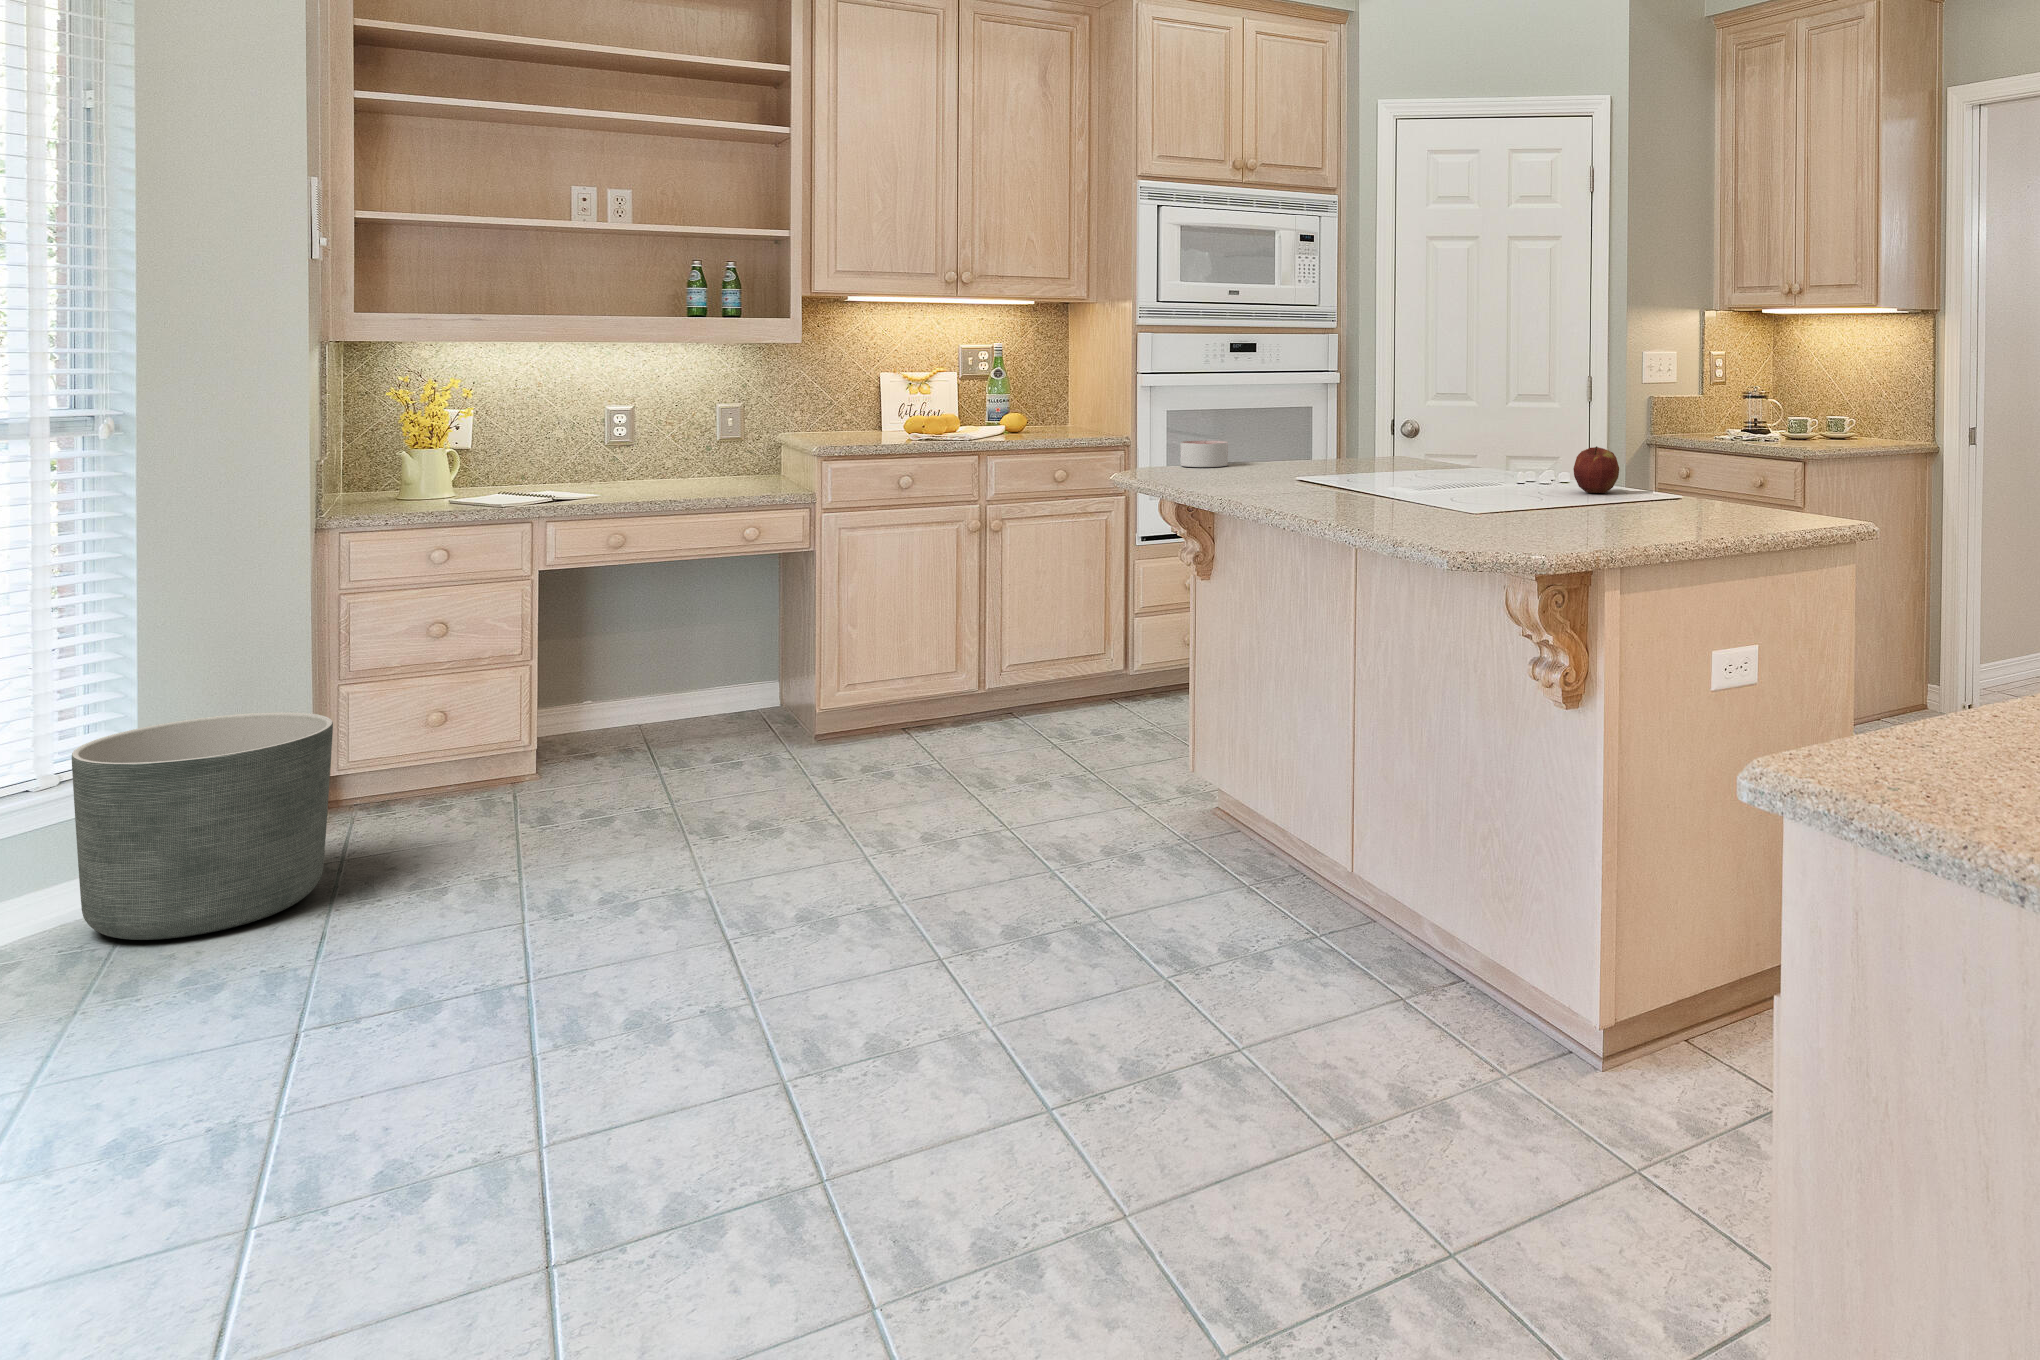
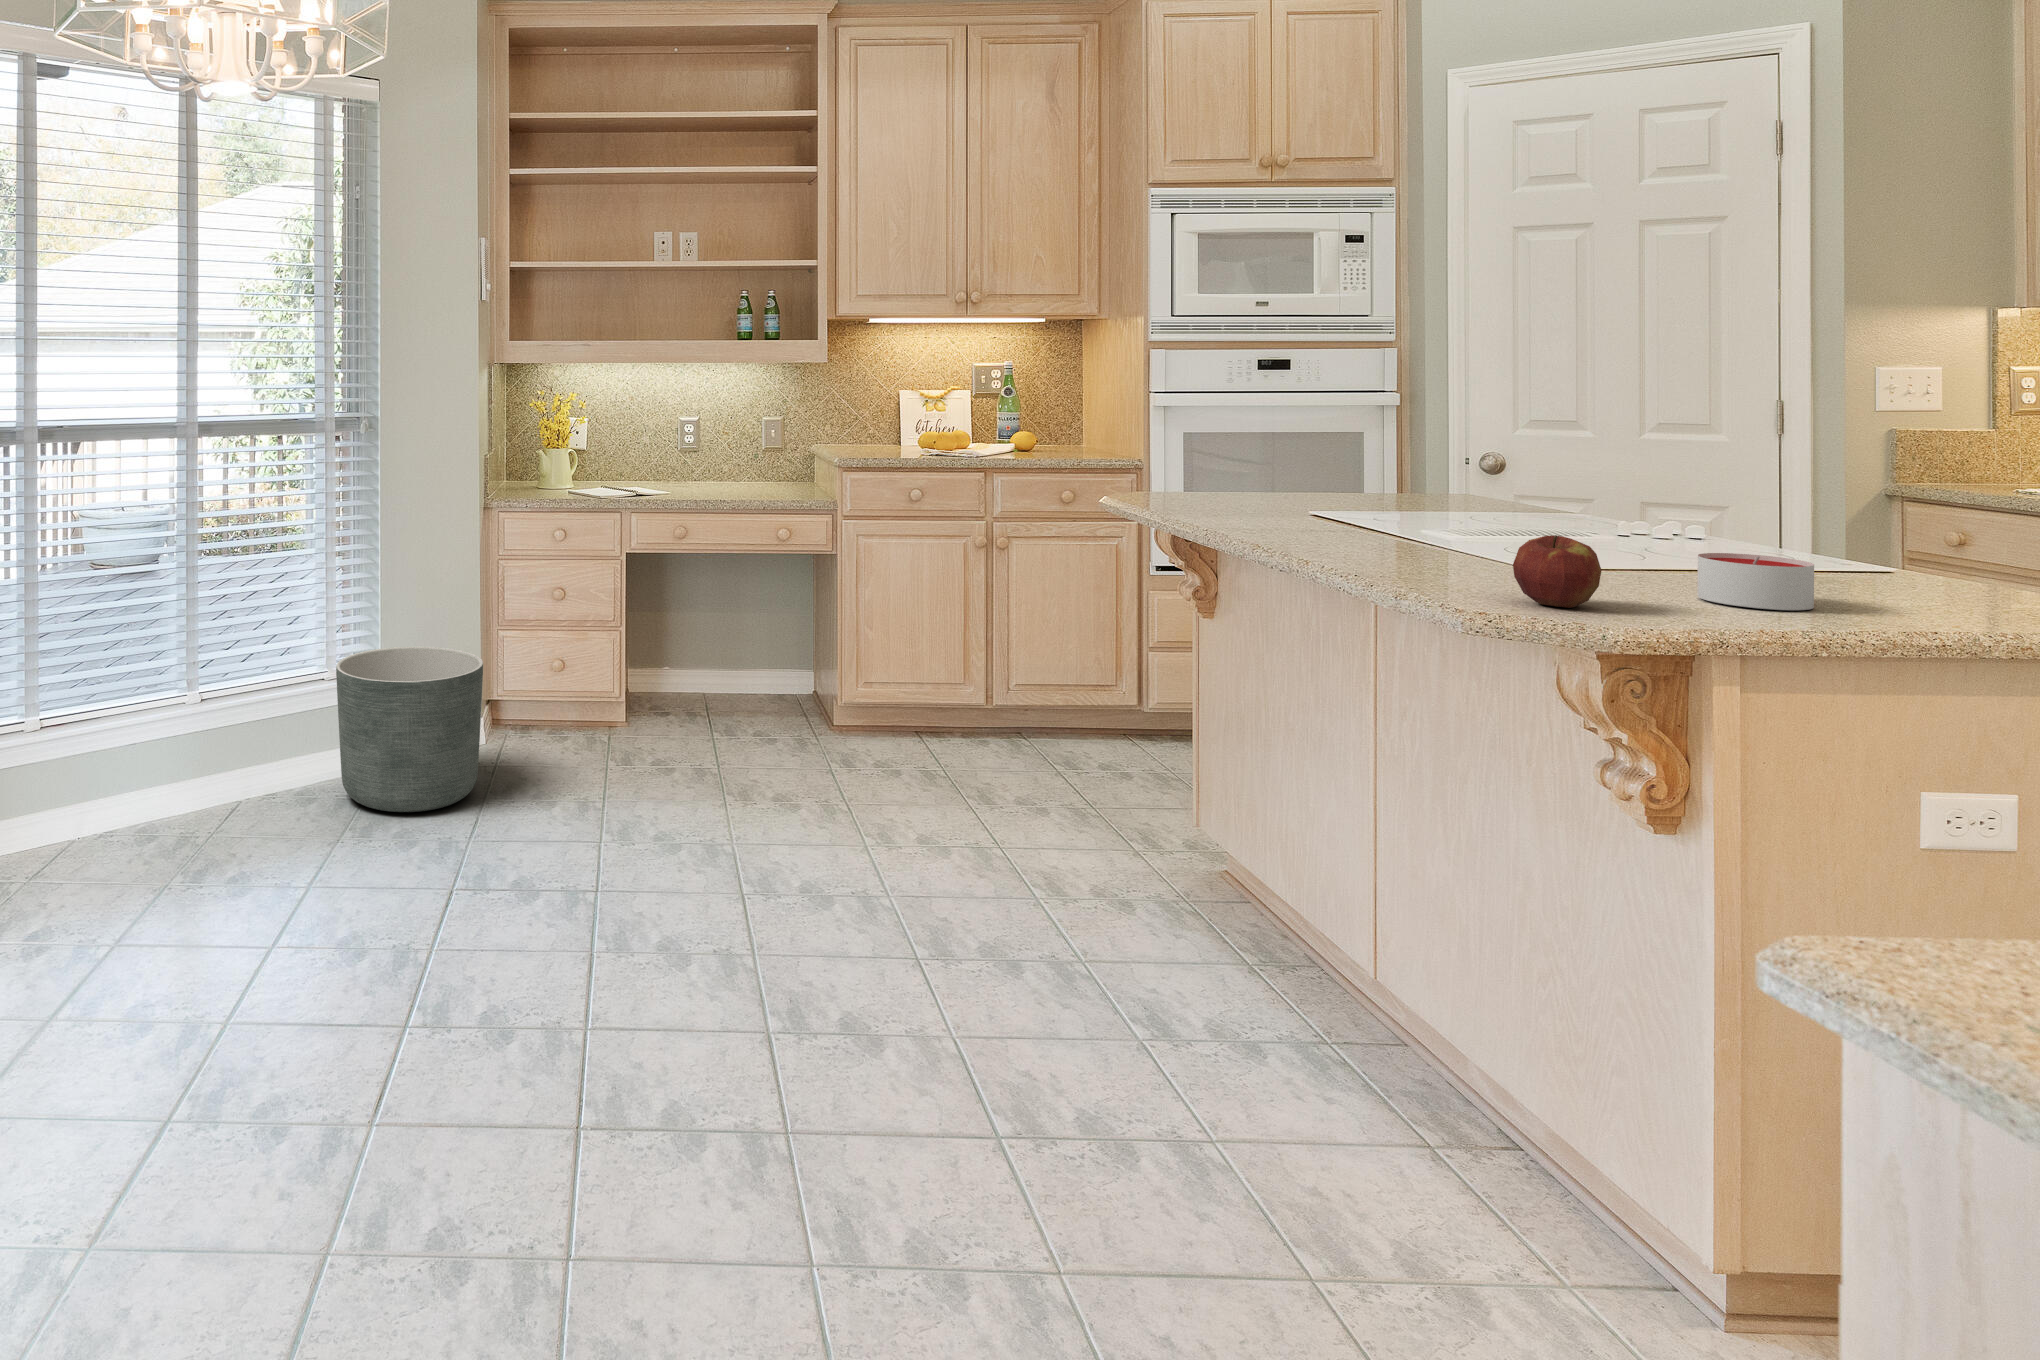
candle: present [1180,440,1228,467] -> present [1697,553,1814,610]
apple: present [1573,446,1619,493] -> present [1513,535,1602,608]

